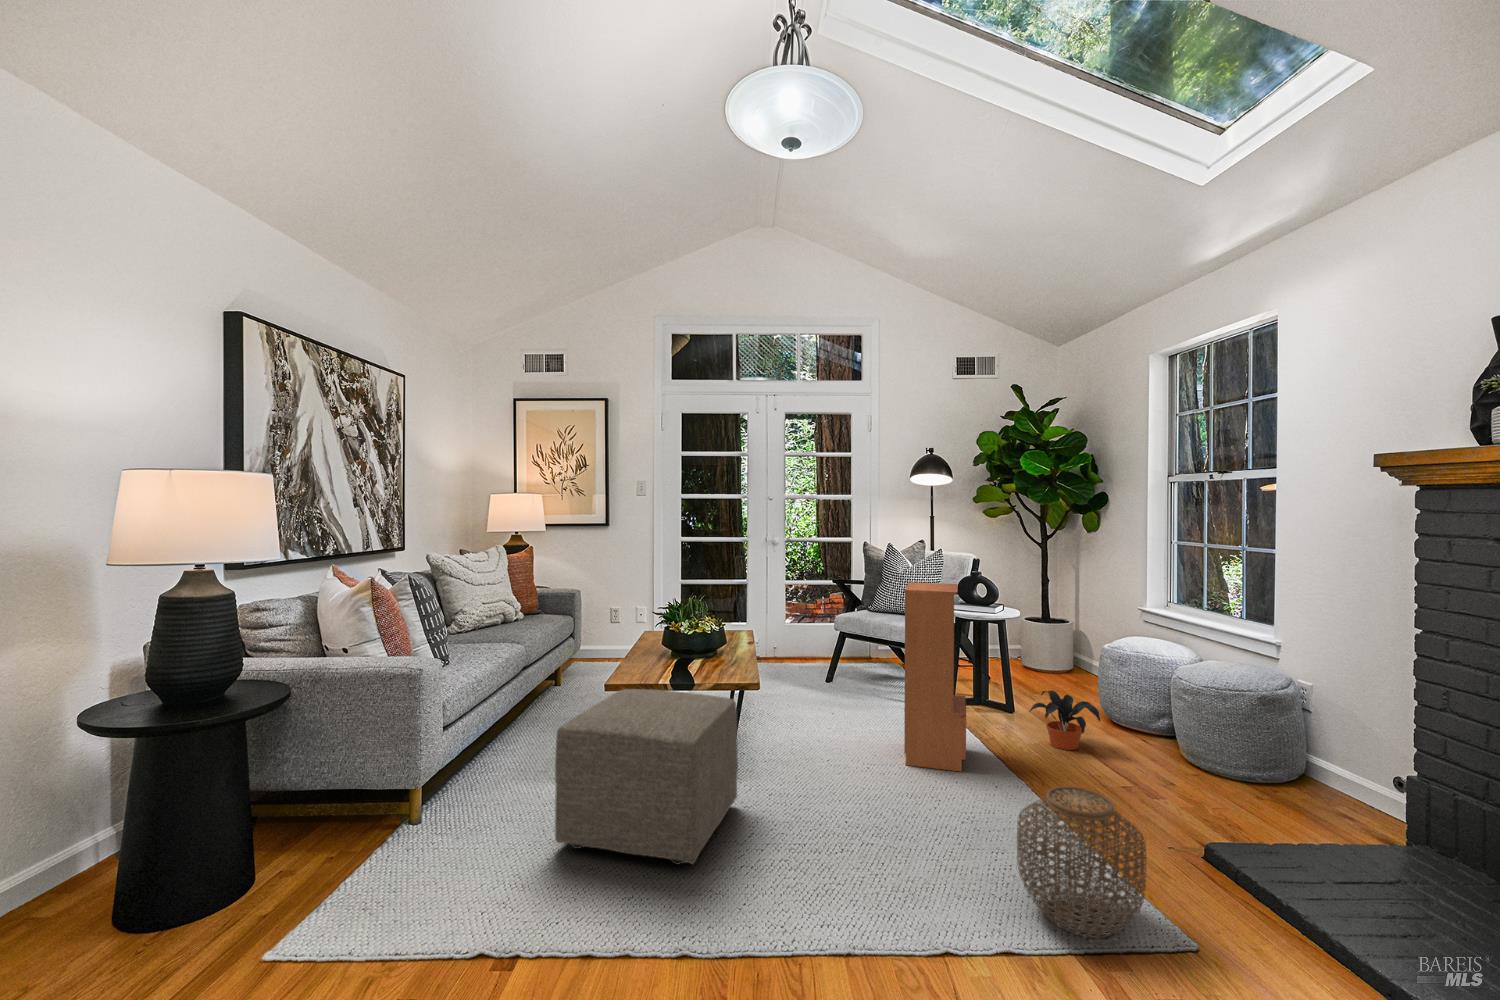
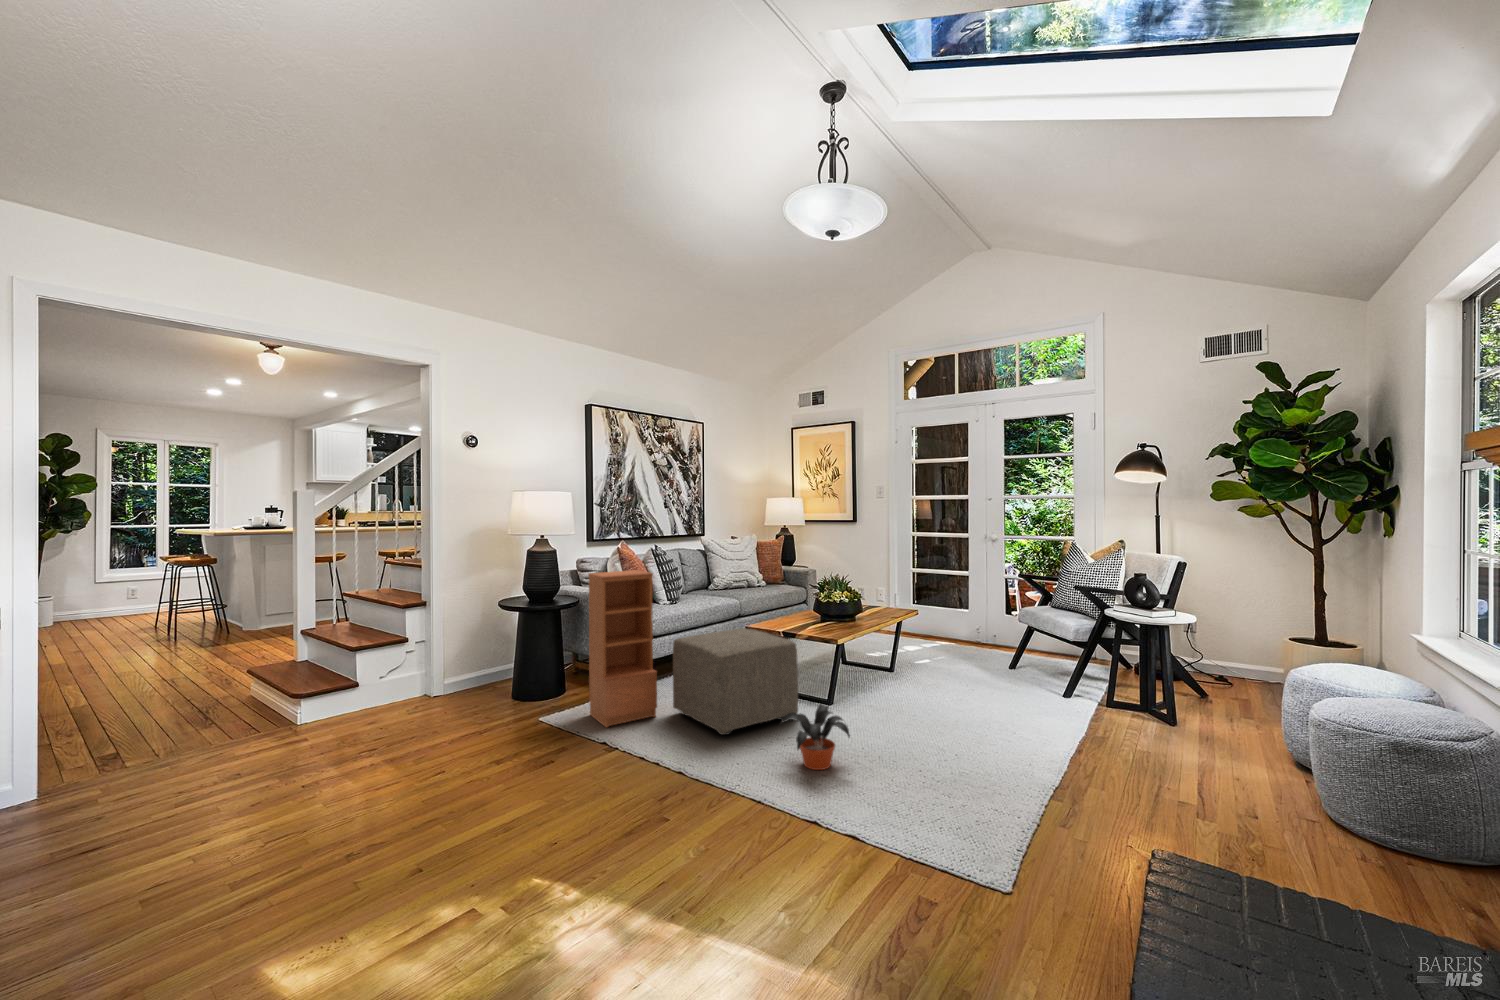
bookcase: present [904,582,966,771] -> present [588,570,657,727]
potted plant: present [1030,691,1100,750] -> present [780,704,850,770]
woven basket: present [1017,786,1146,938] -> none [876,728,973,847]

